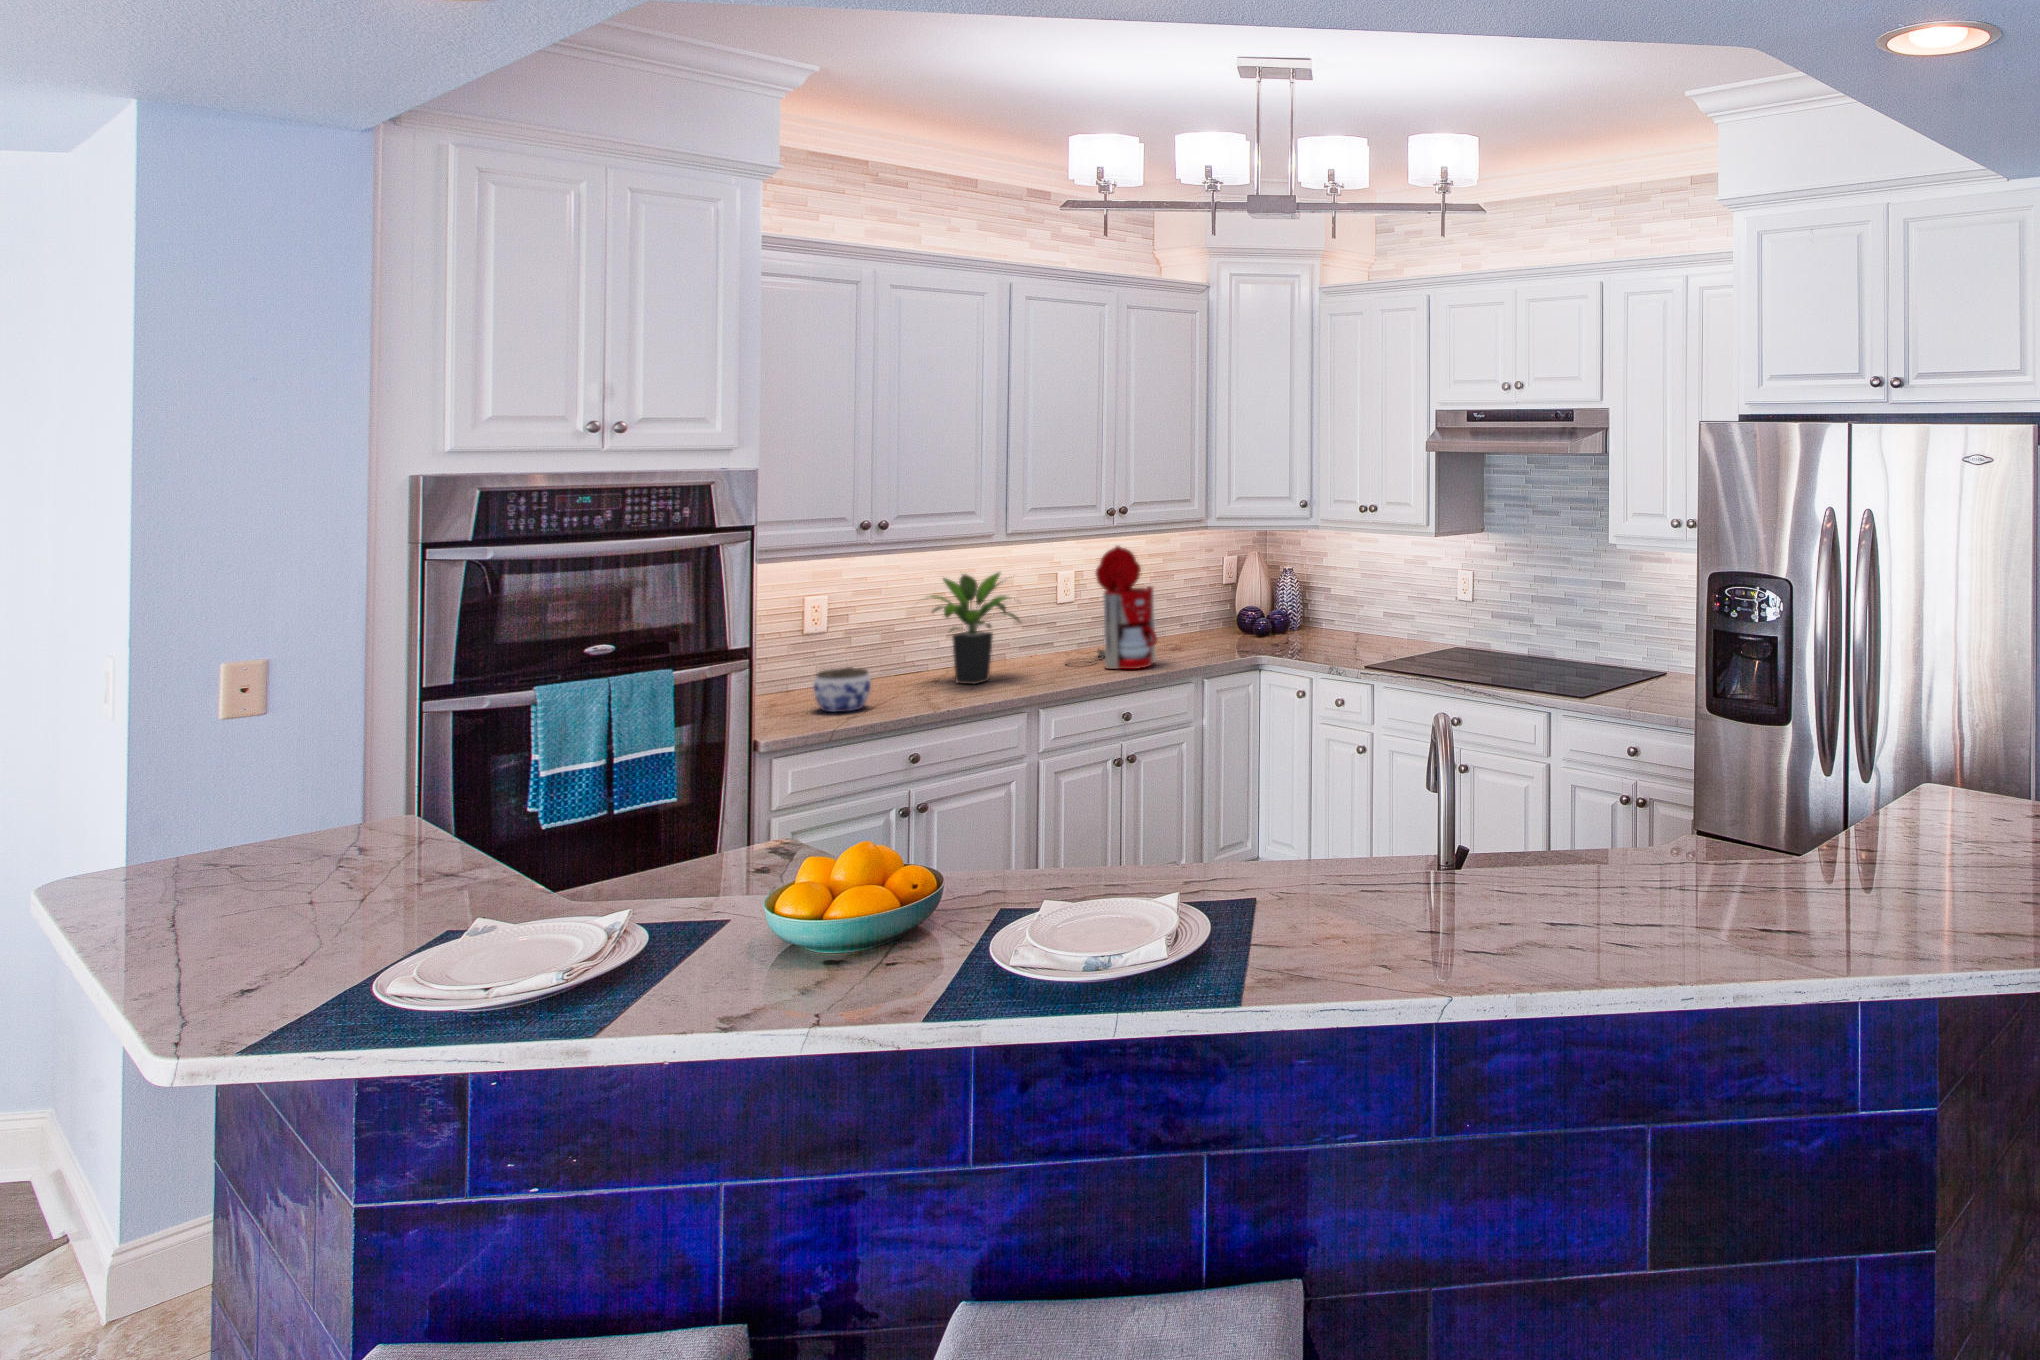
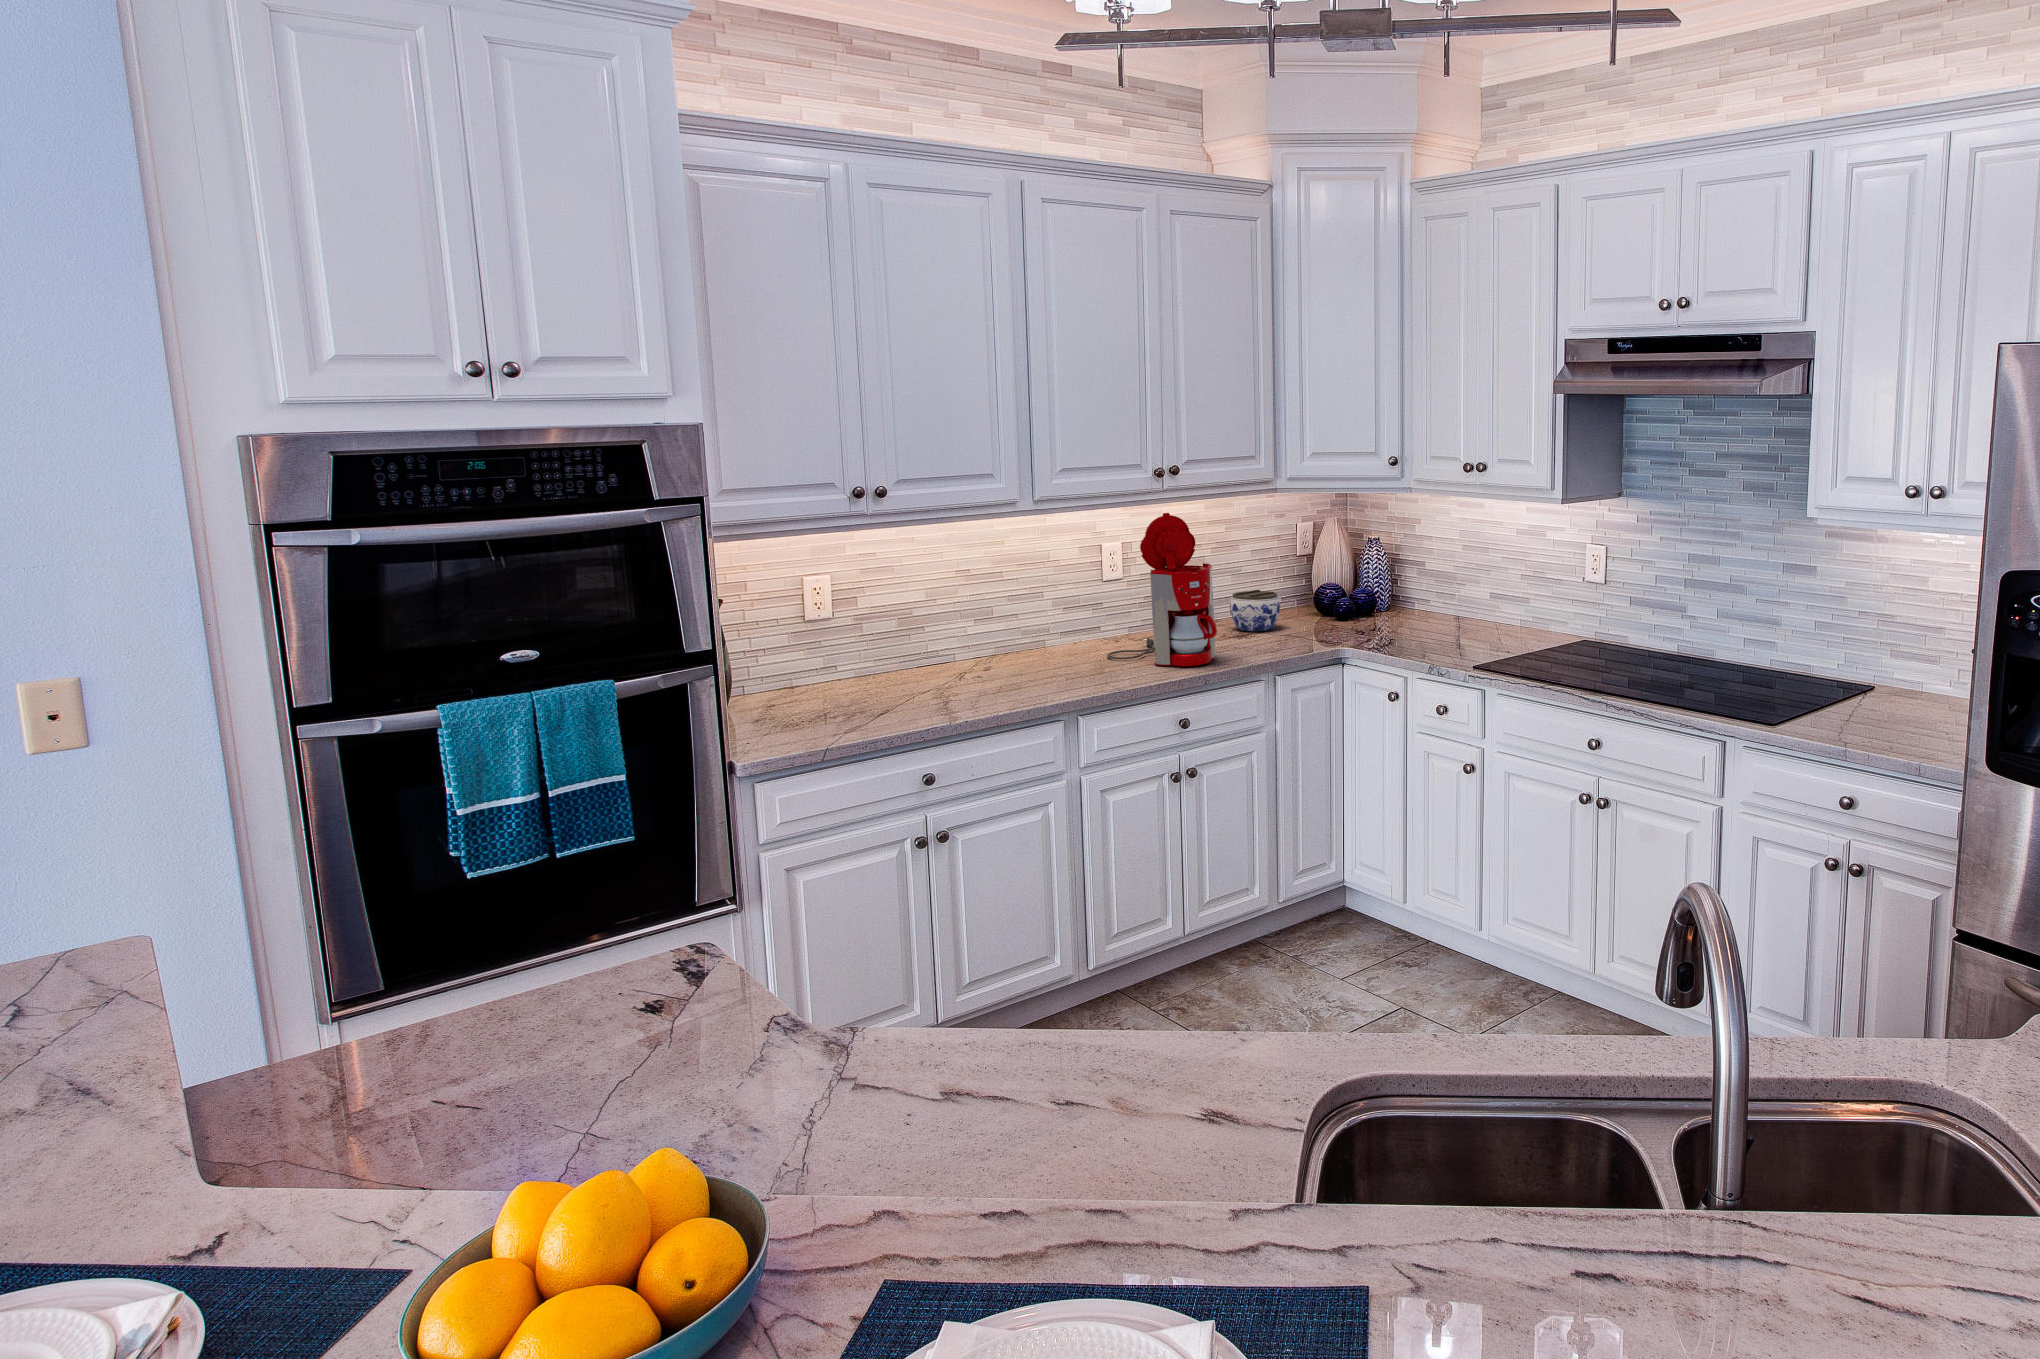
potted plant: present [931,573,1020,684] -> none [921,546,1052,684]
jar: present [813,667,871,712] -> present [1230,590,1280,631]

